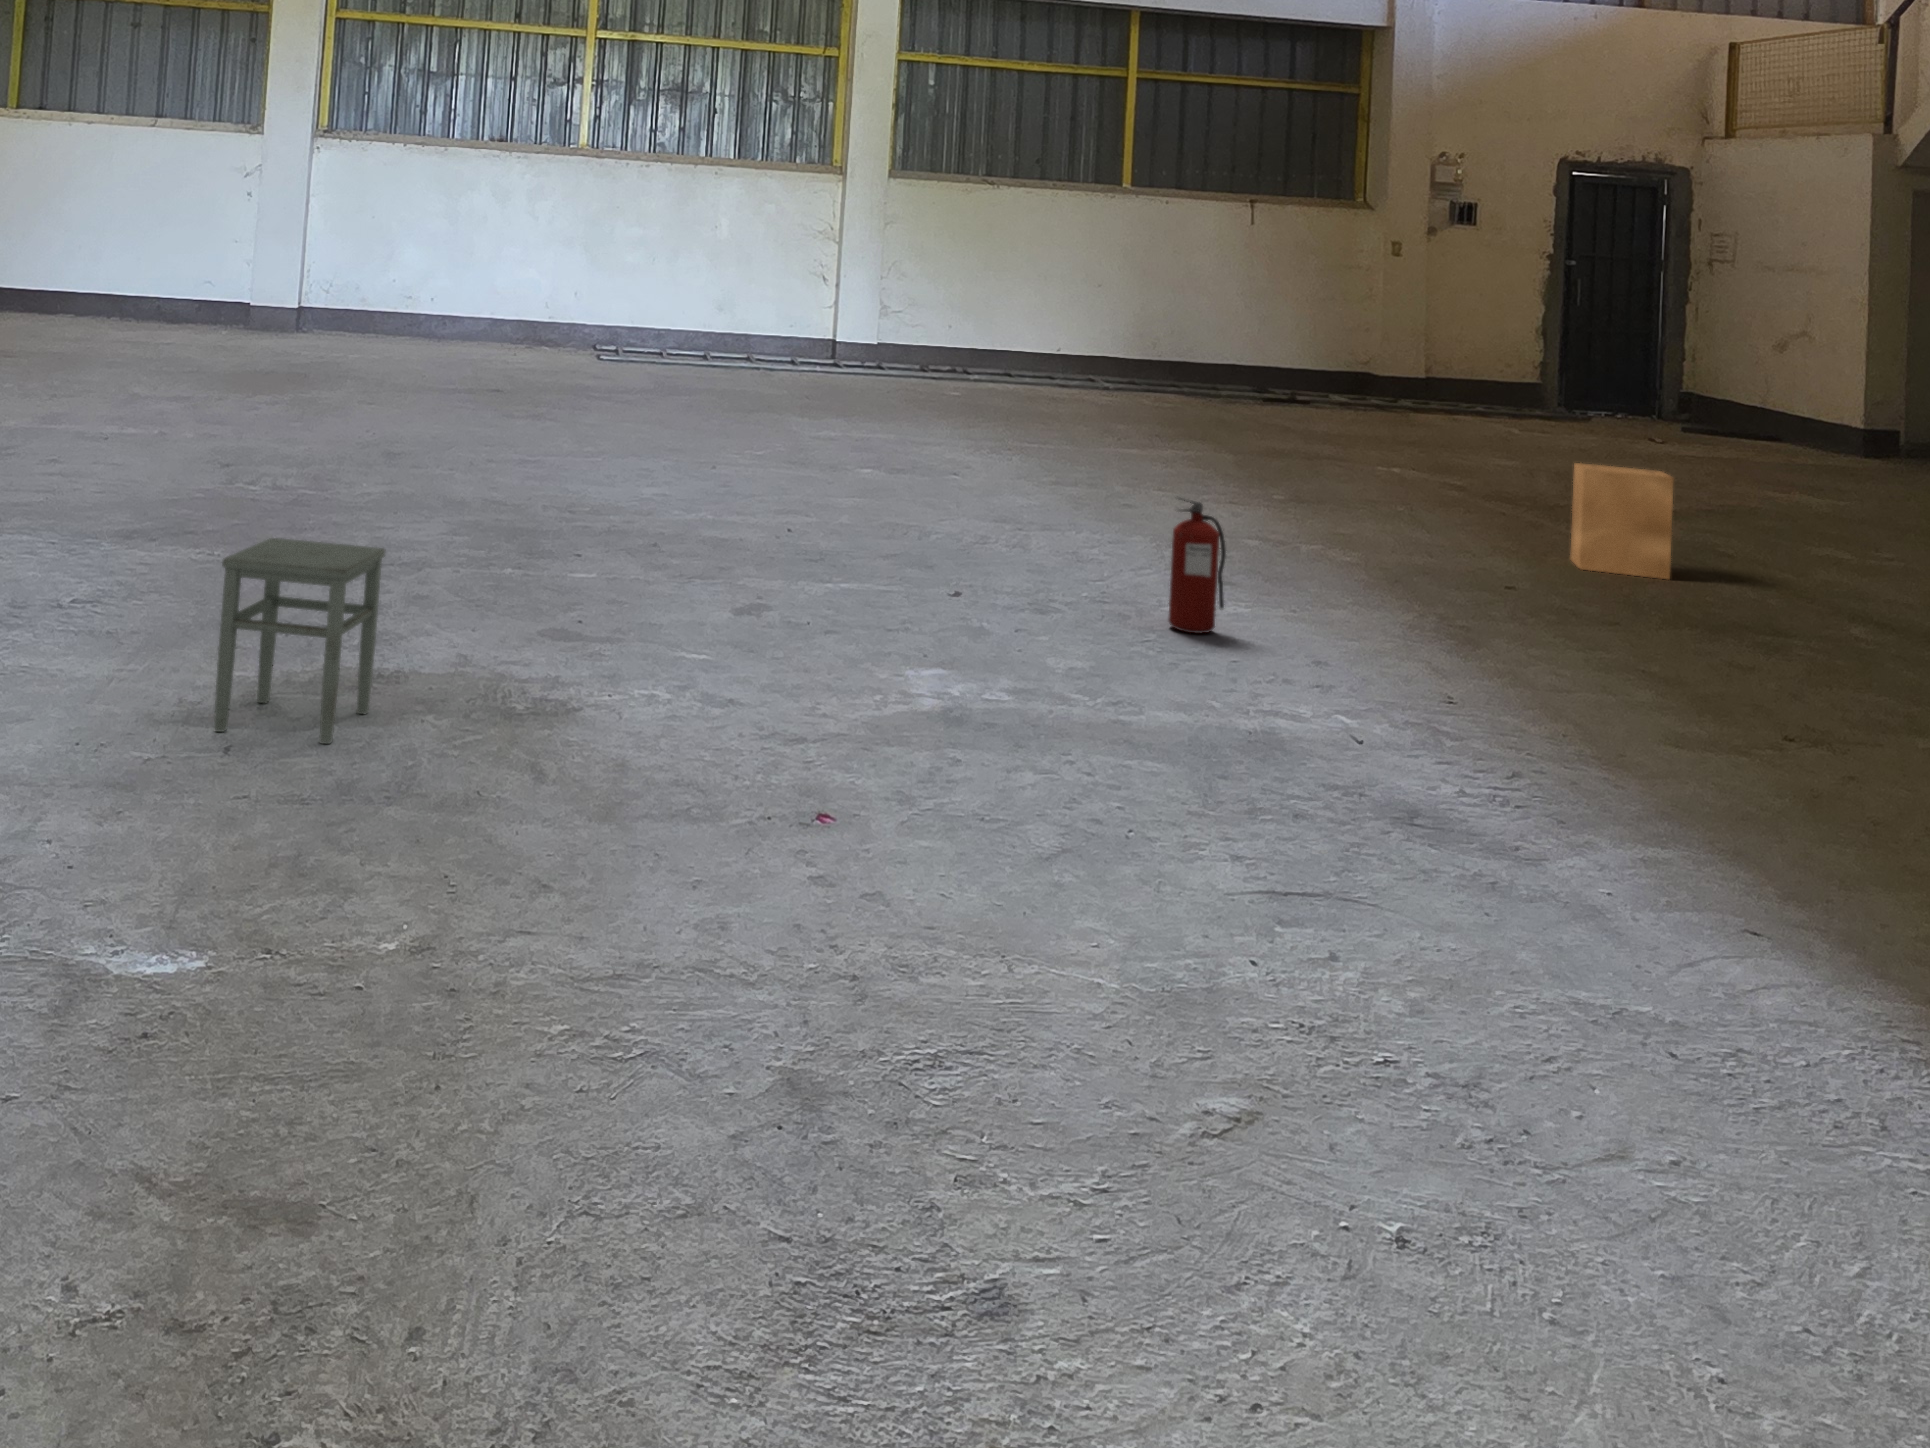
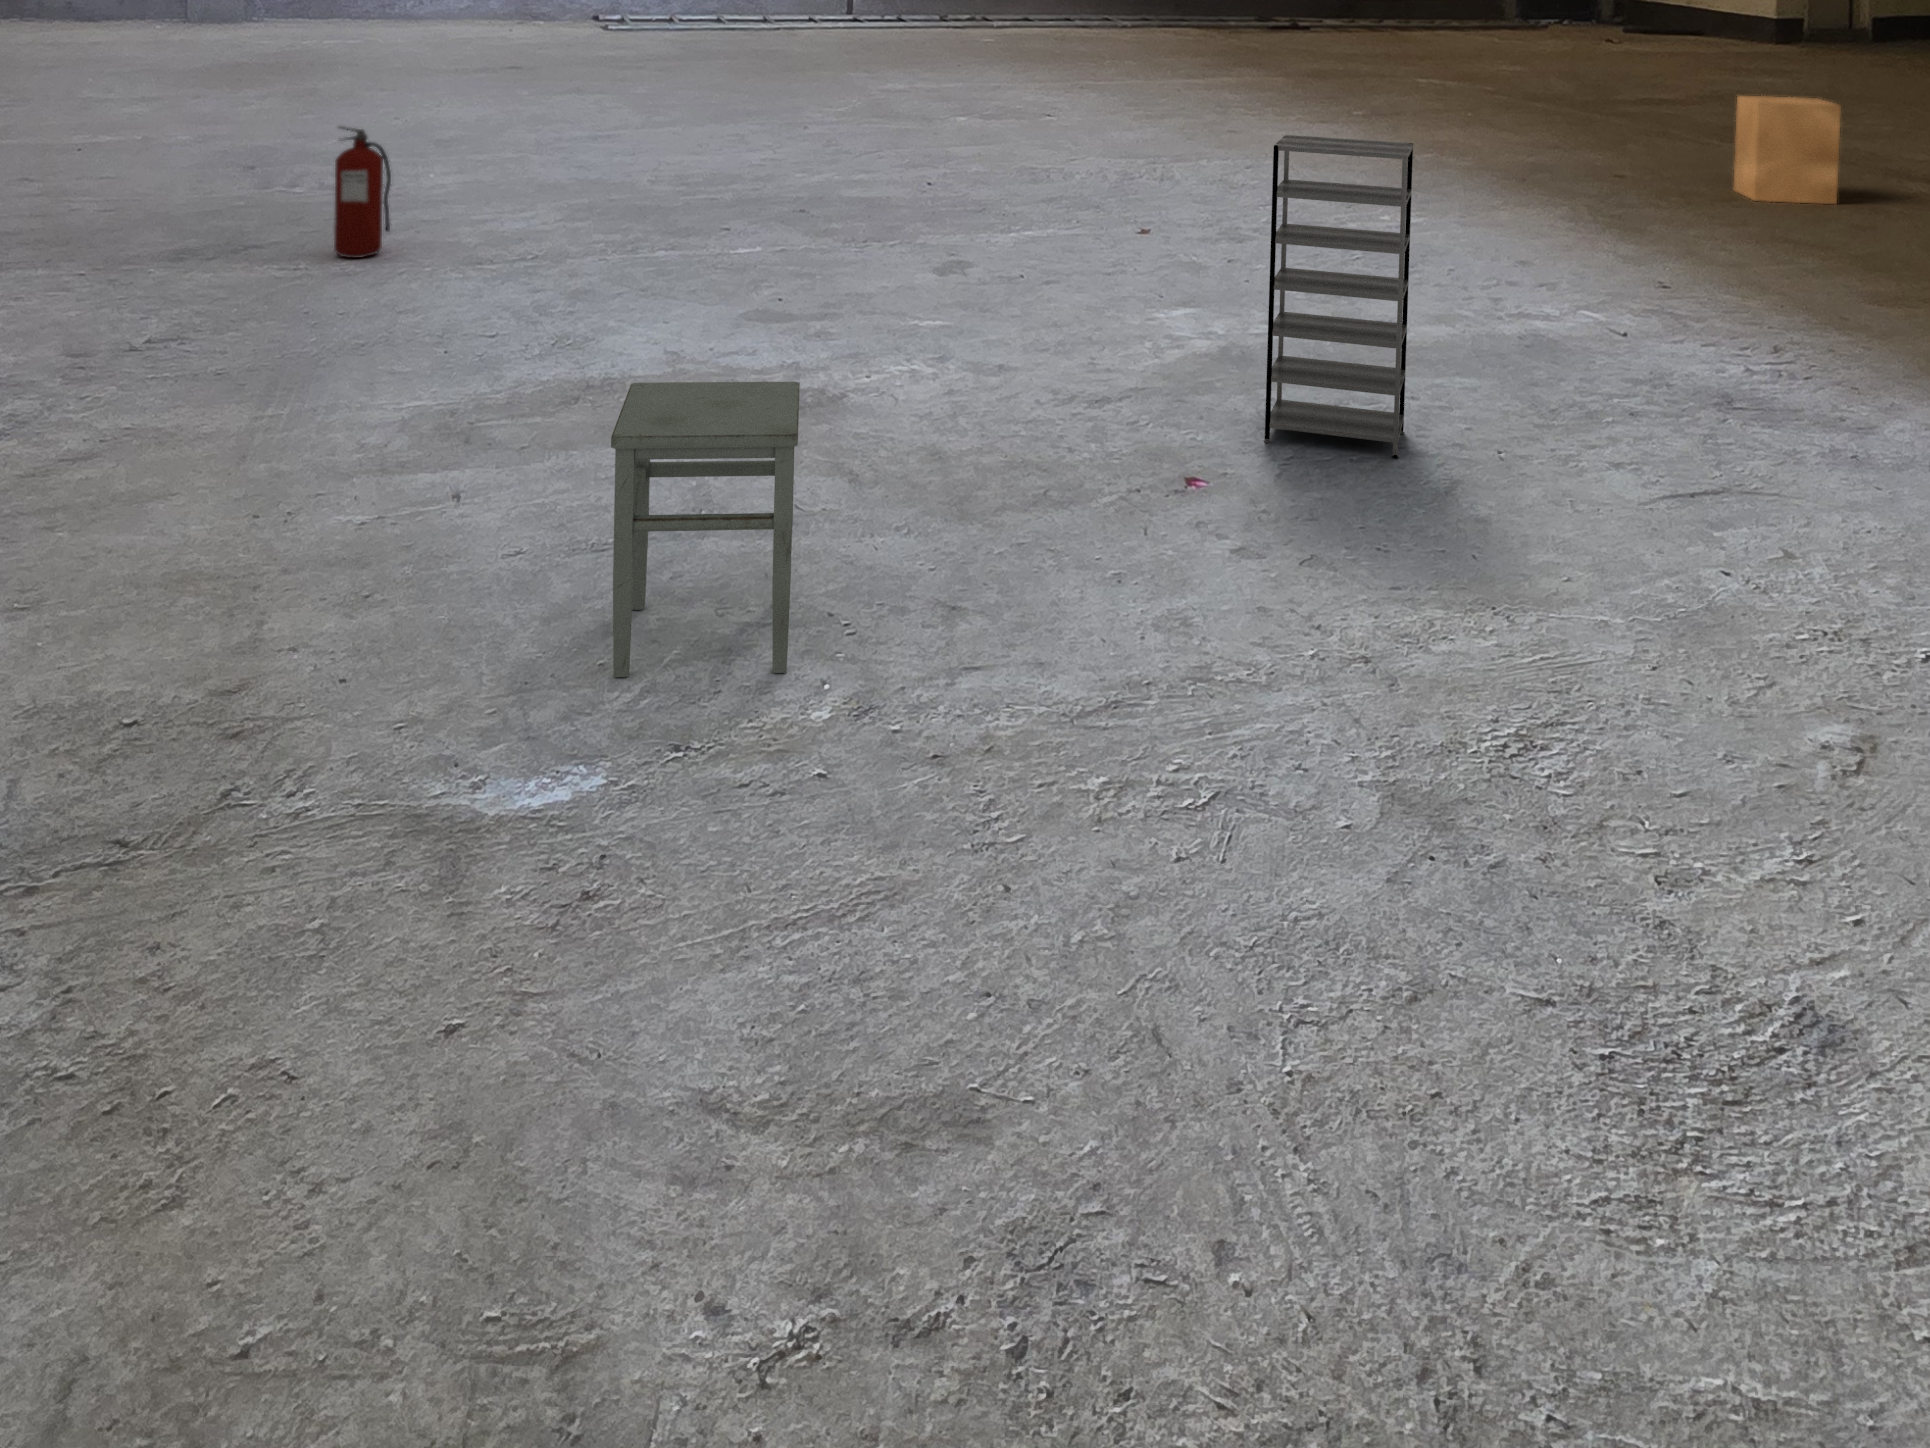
shelving unit: none [838,421,981,695] -> present [1264,135,1413,458]
fire extinguisher: present [1168,497,1226,633] -> present [334,126,391,258]

